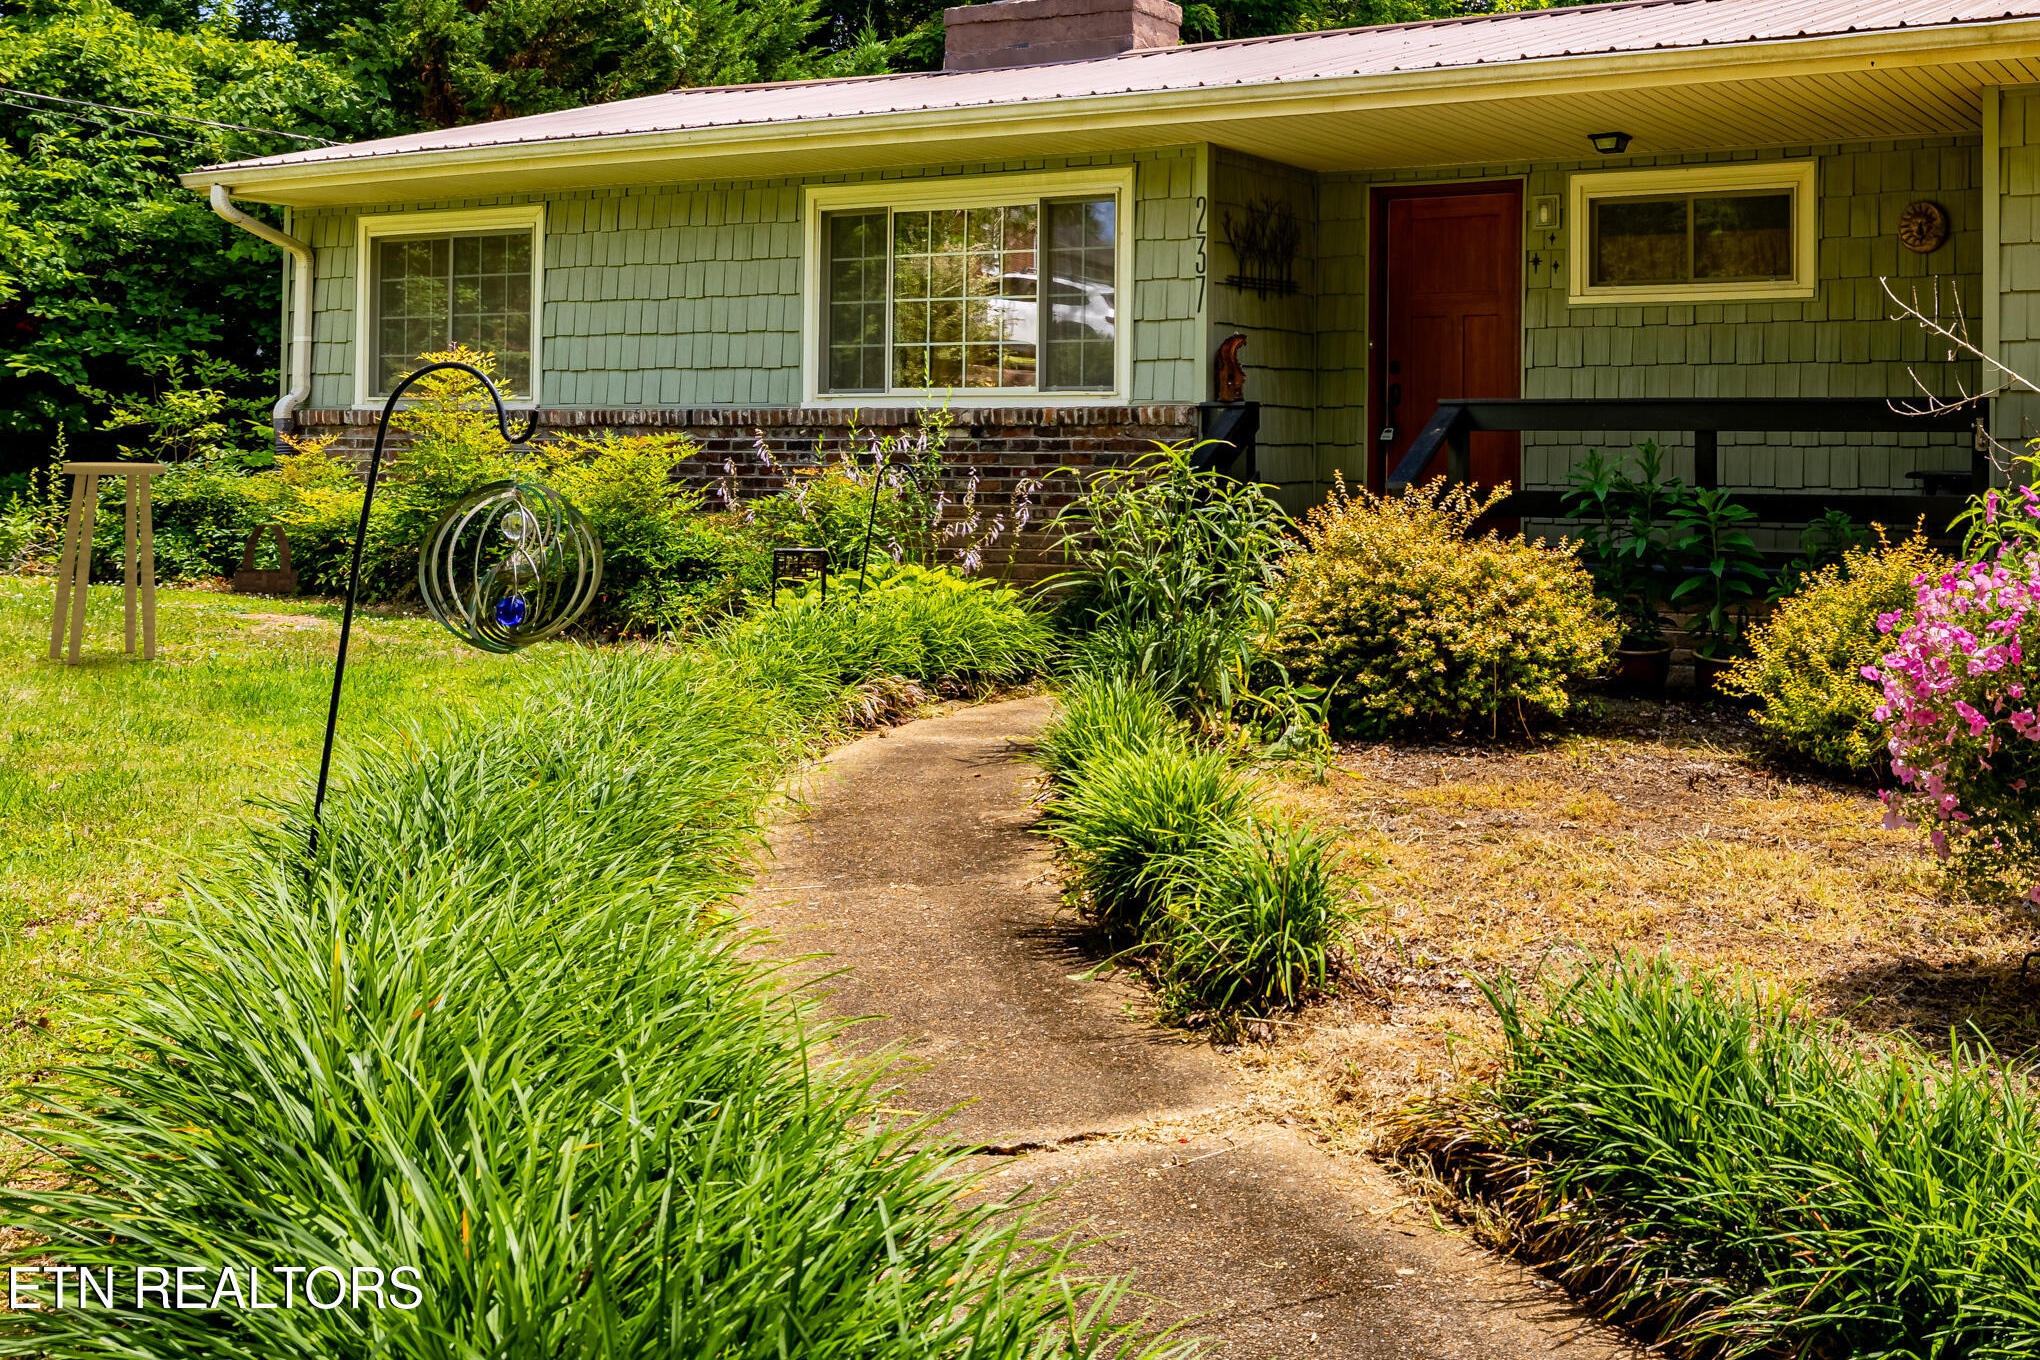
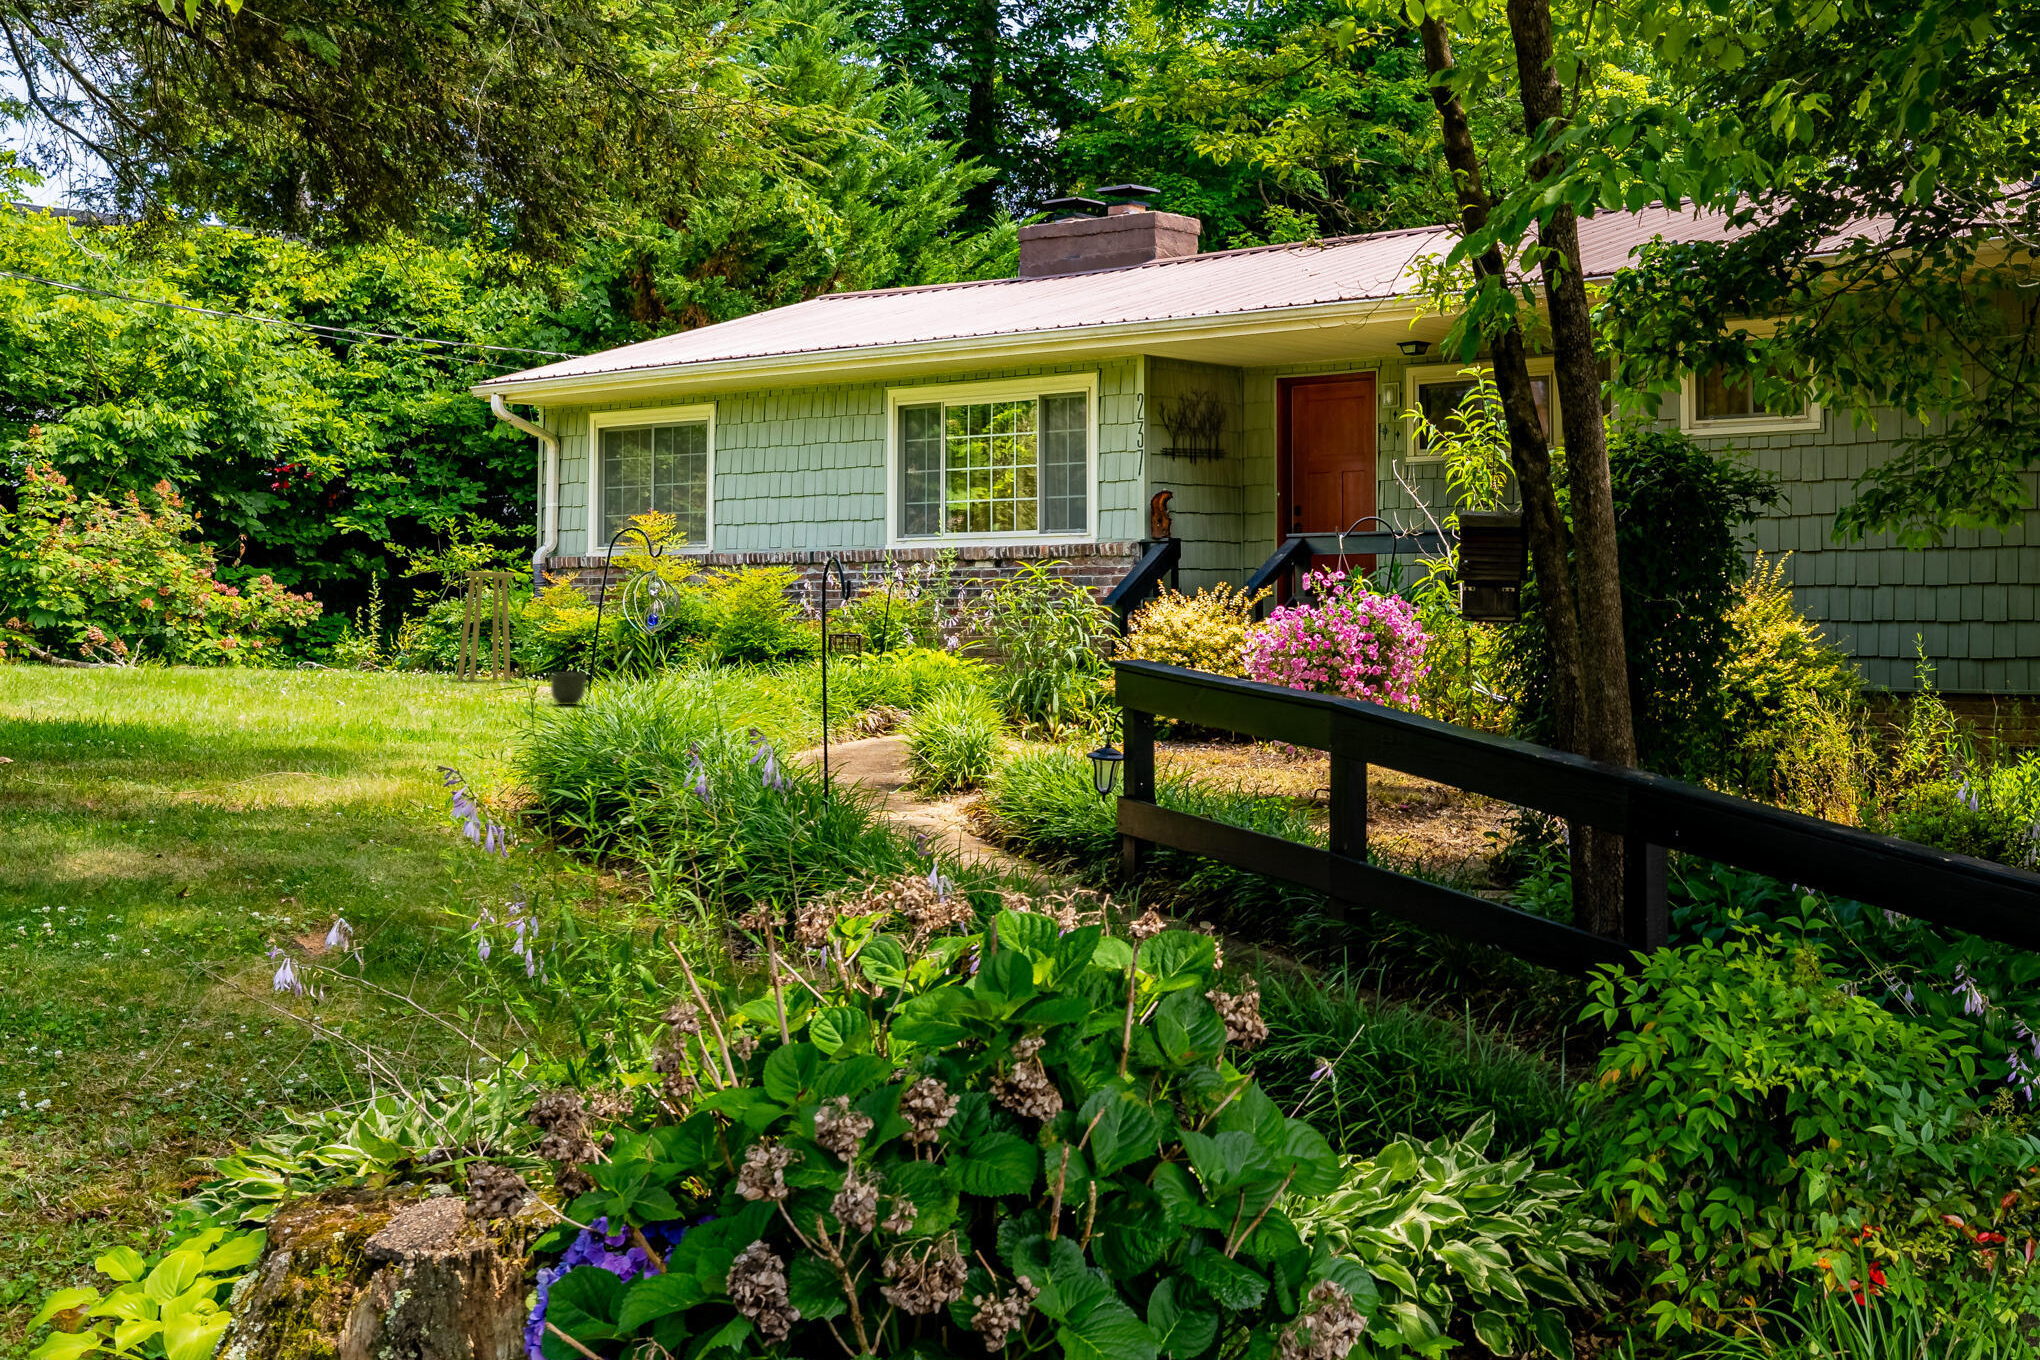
basket: present [234,524,298,593] -> none [519,631,558,677]
planter: none [184,697,269,772] -> present [551,673,586,705]

